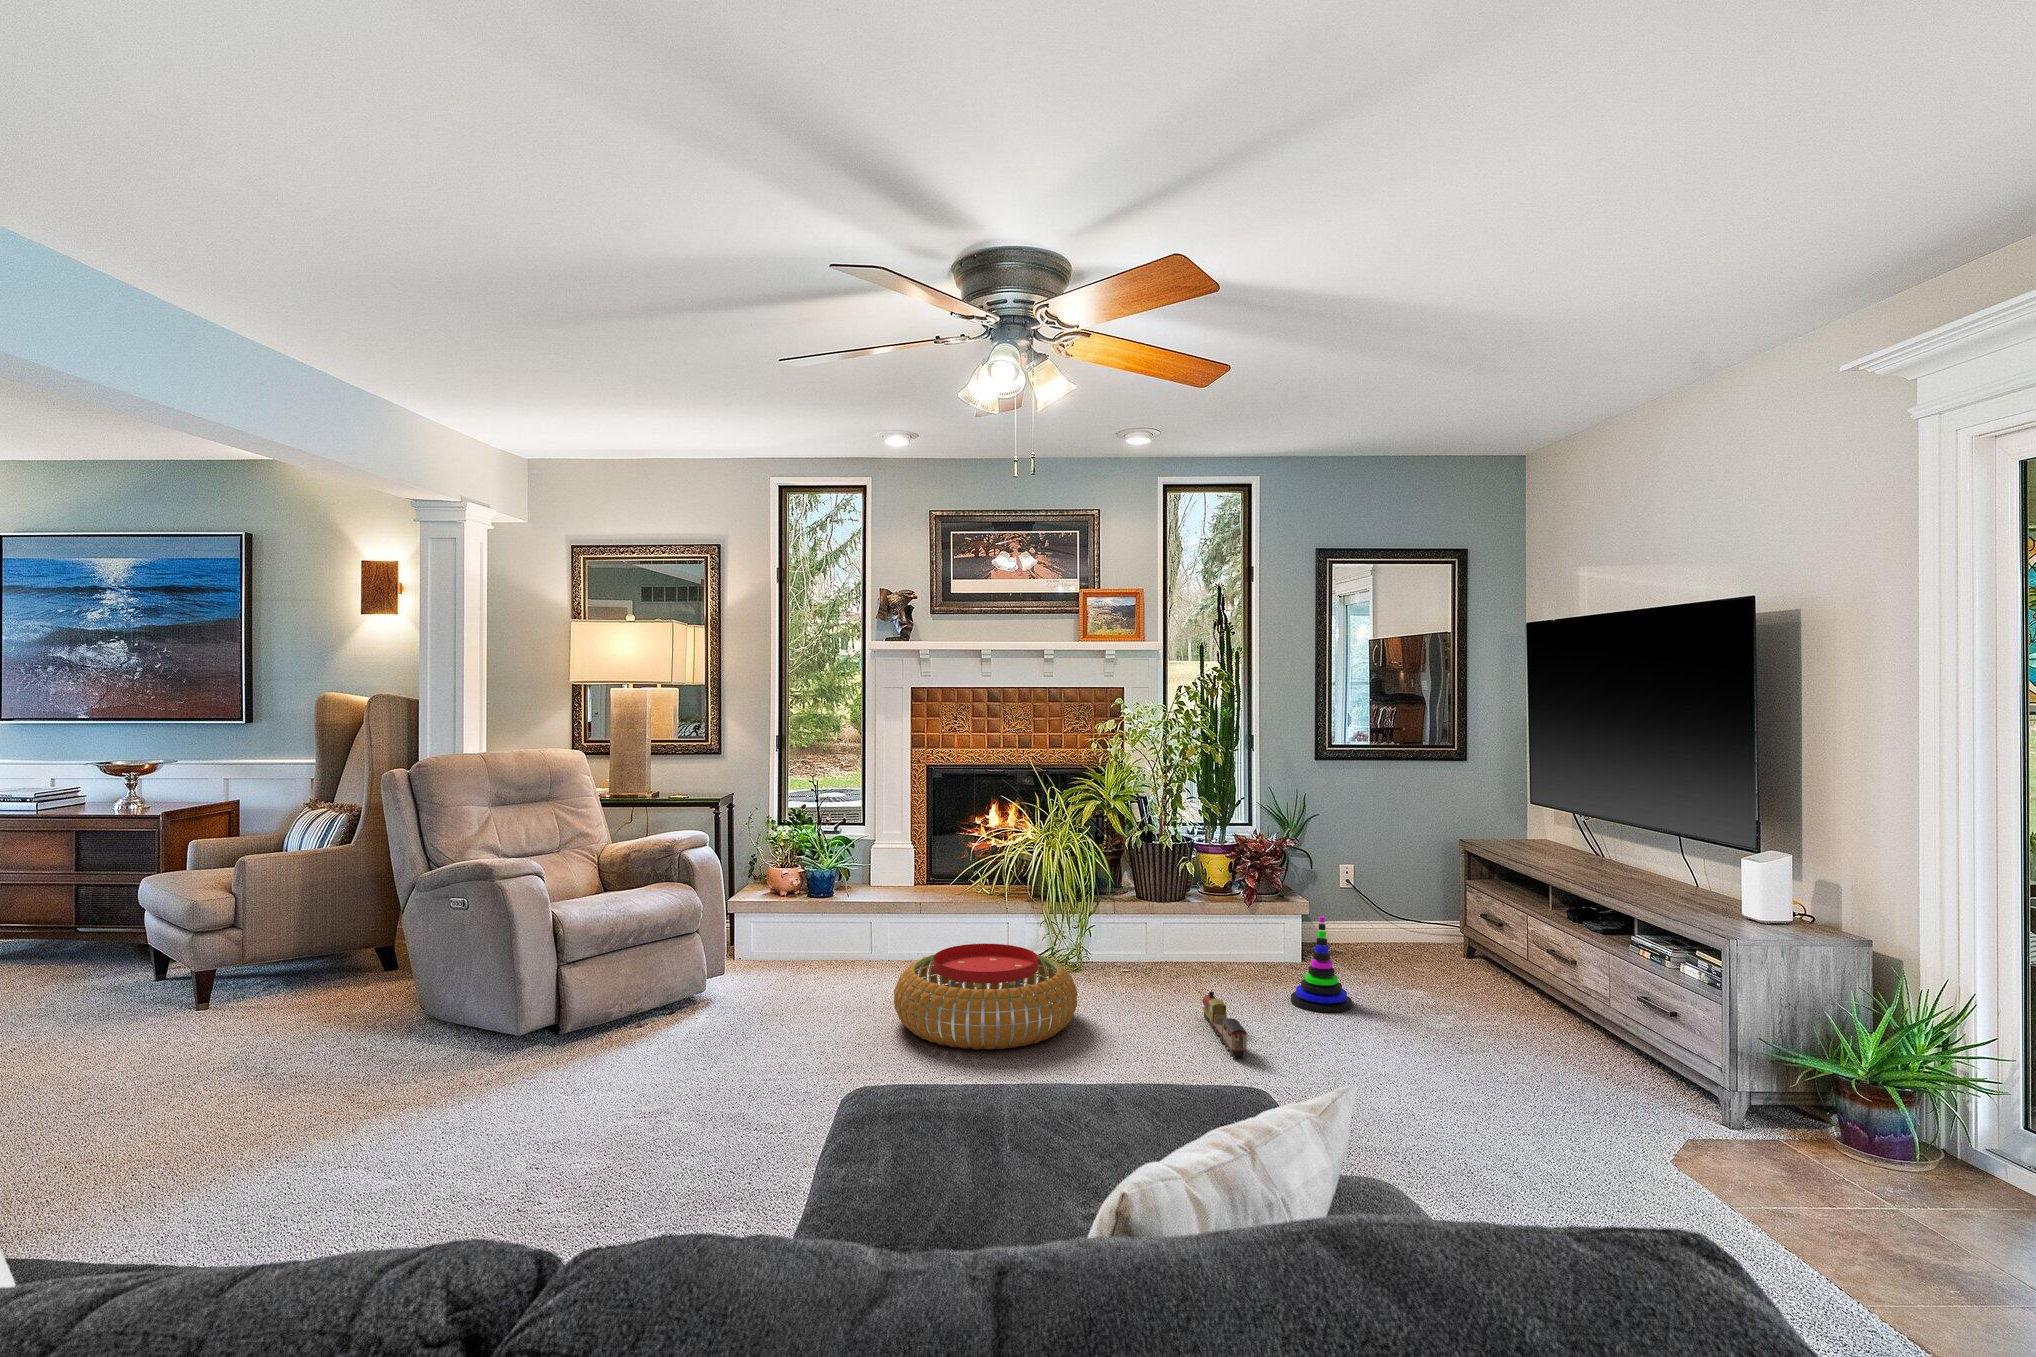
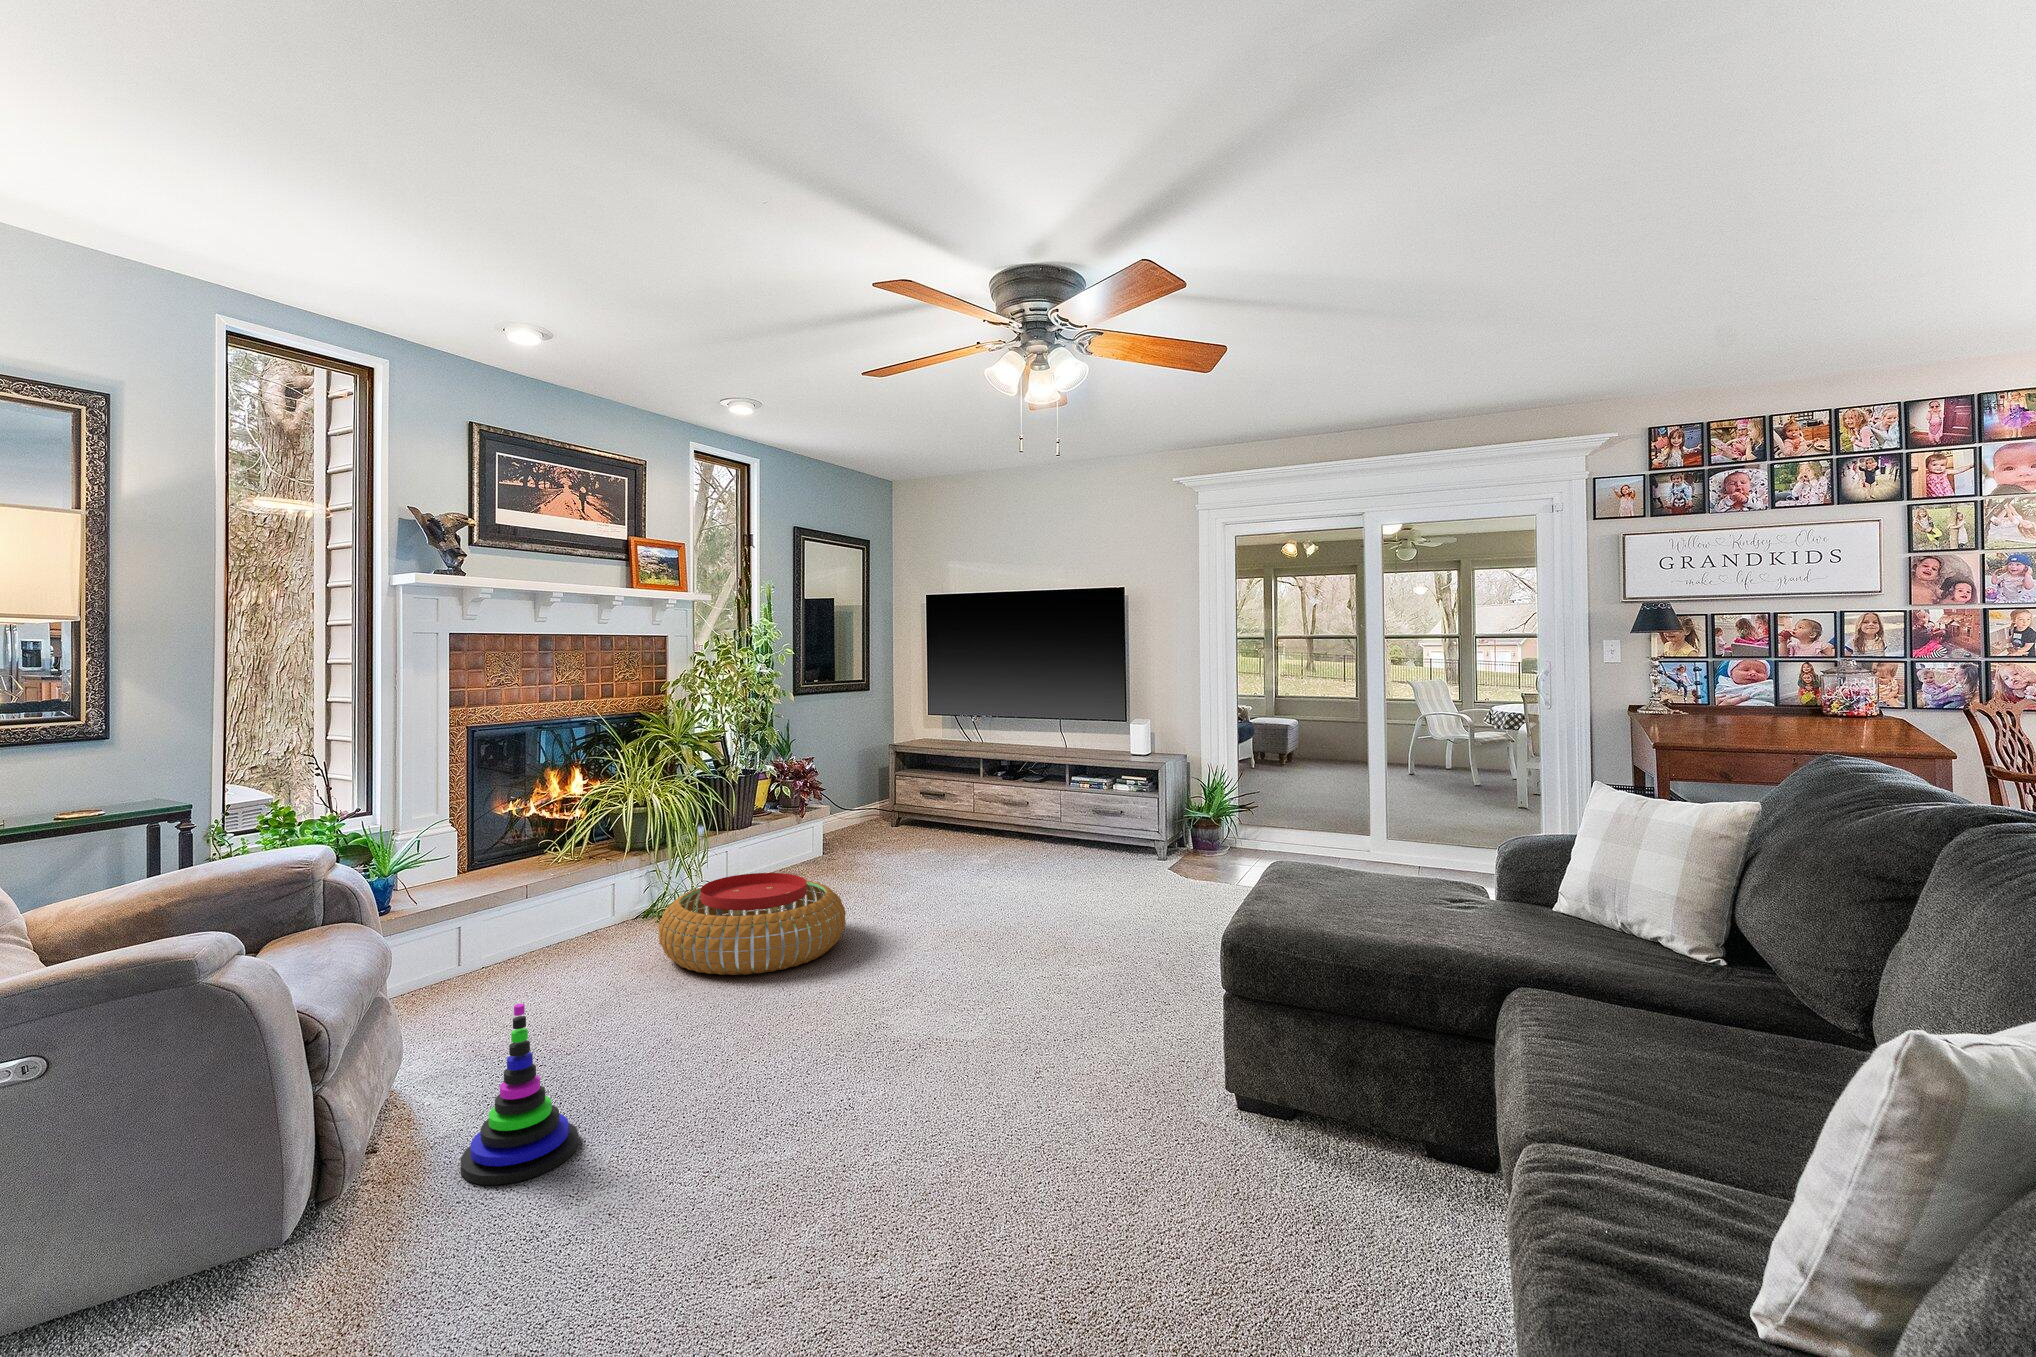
stacking toy: present [1291,916,1352,1012] -> present [460,1004,579,1185]
toy train: present [1202,992,1247,1057] -> none [873,872,963,906]

